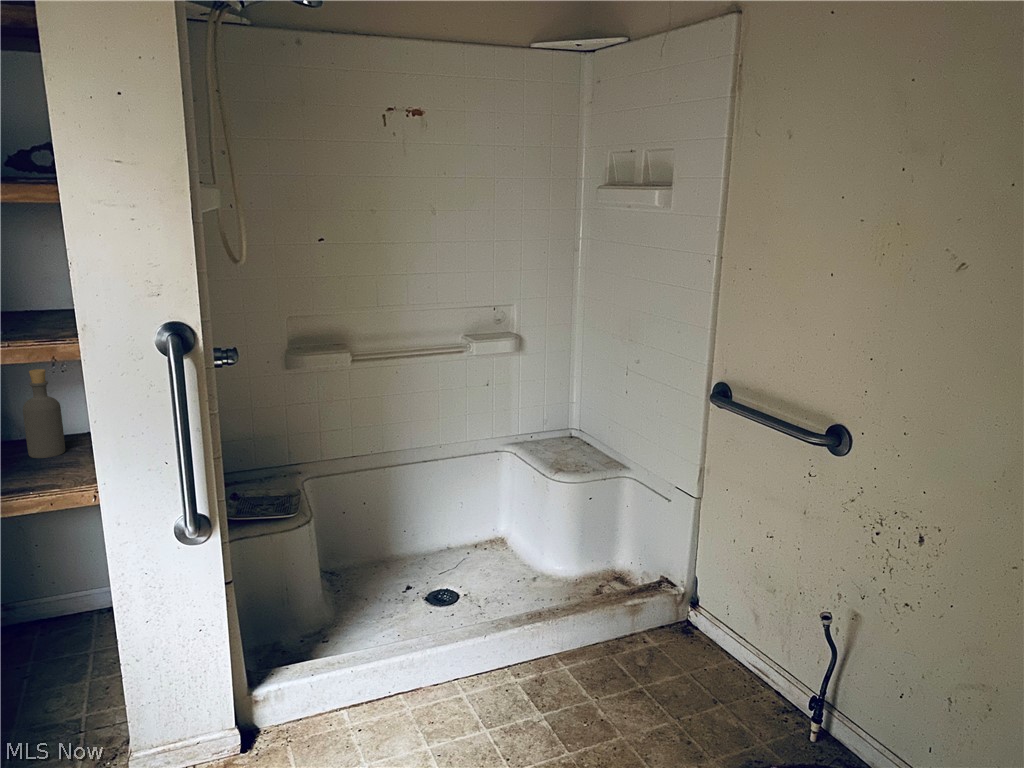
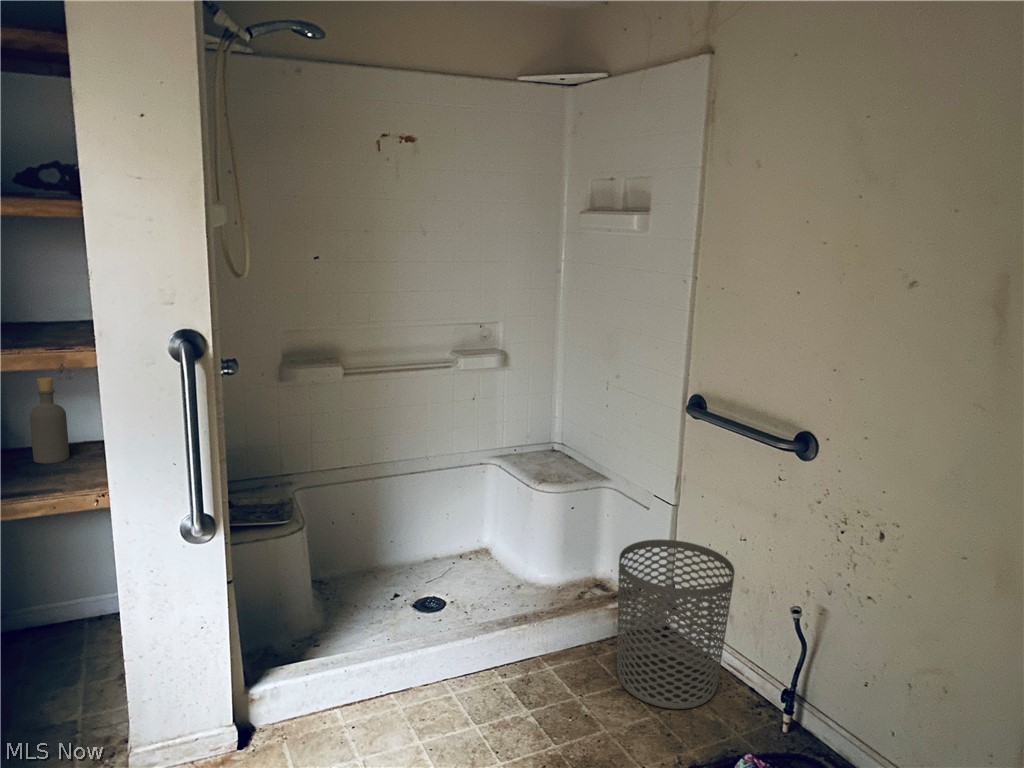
waste bin: none [635,535,760,714] -> present [617,539,734,709]

